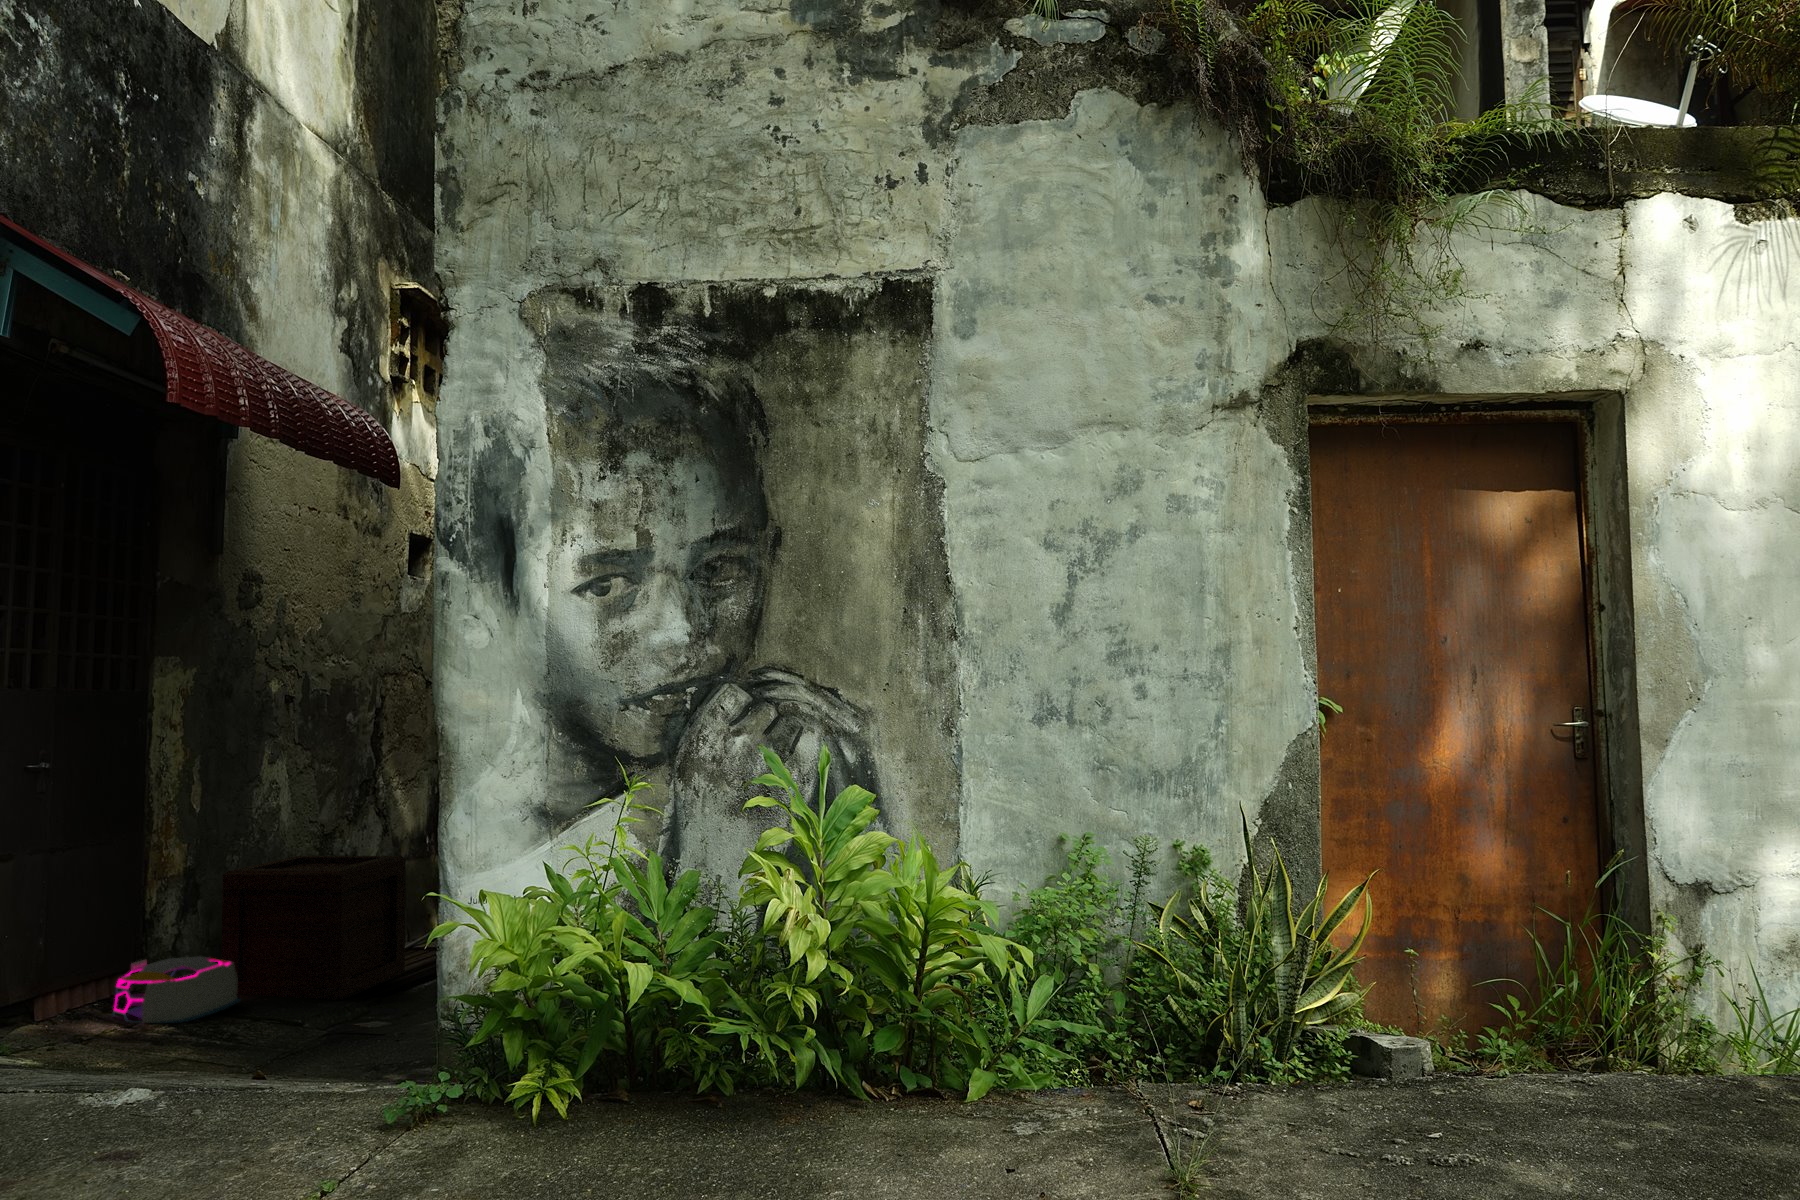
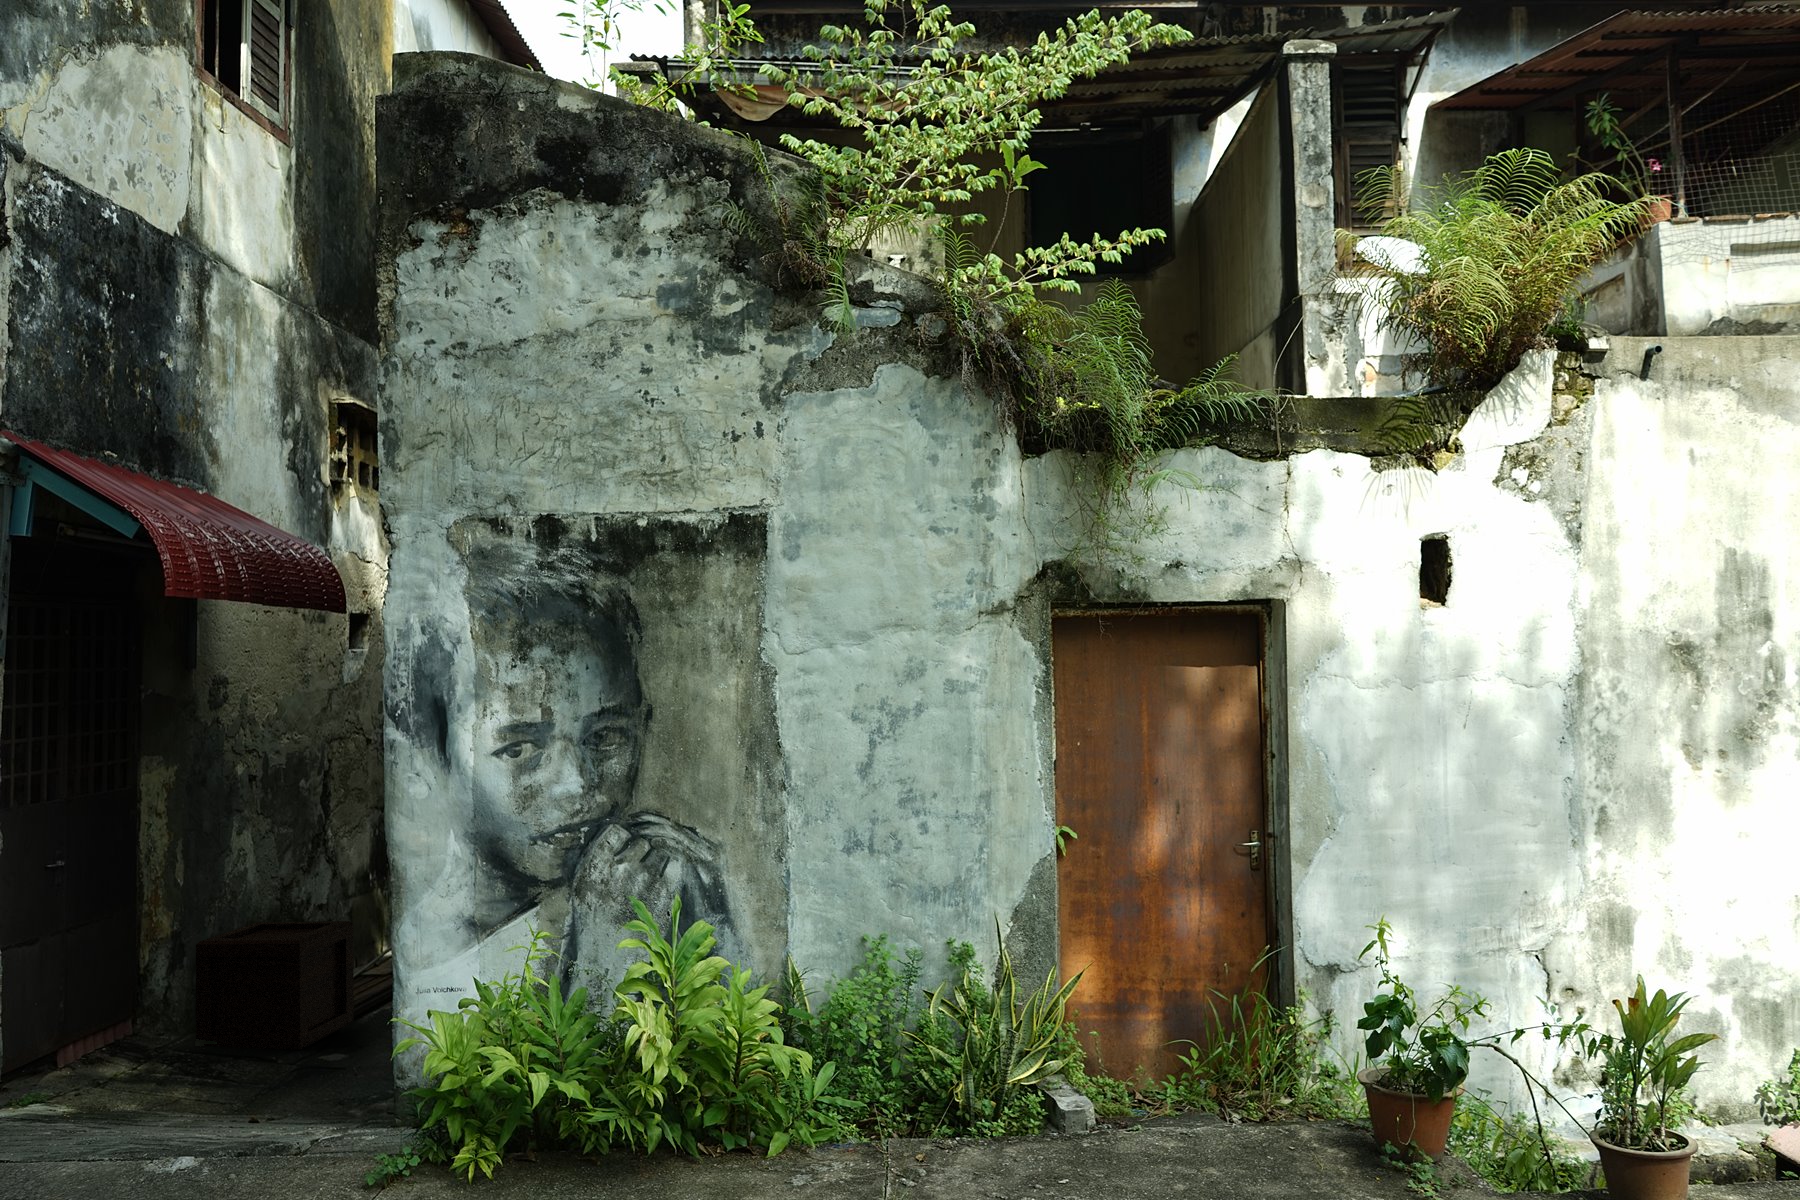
storage bin: present [112,956,240,1023] -> none [103,1018,215,1082]

